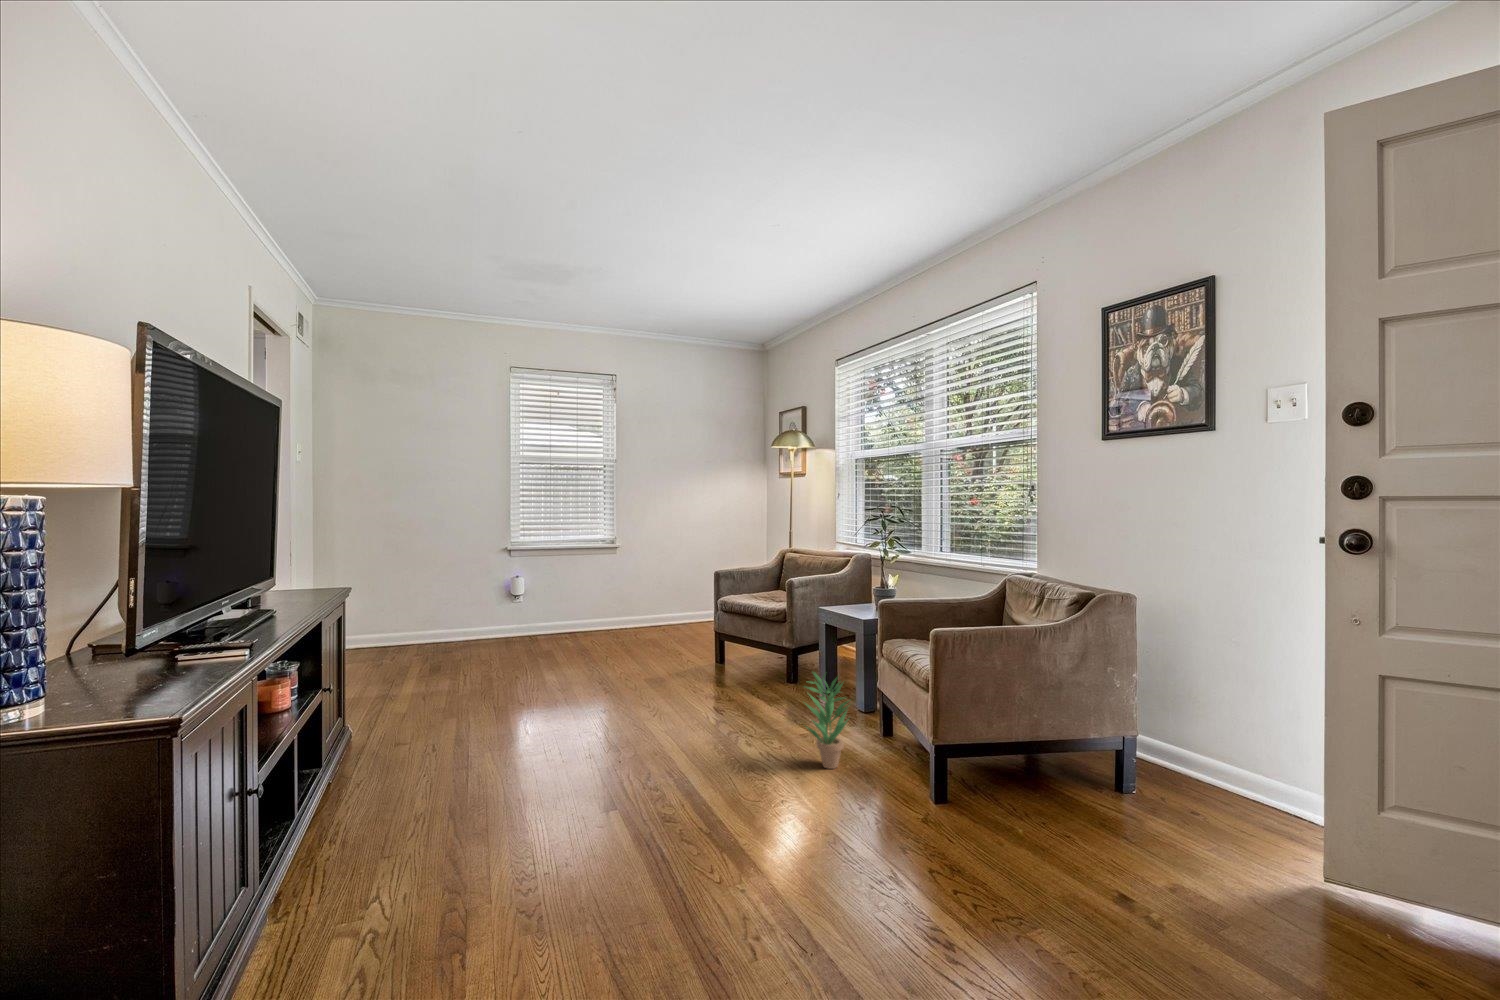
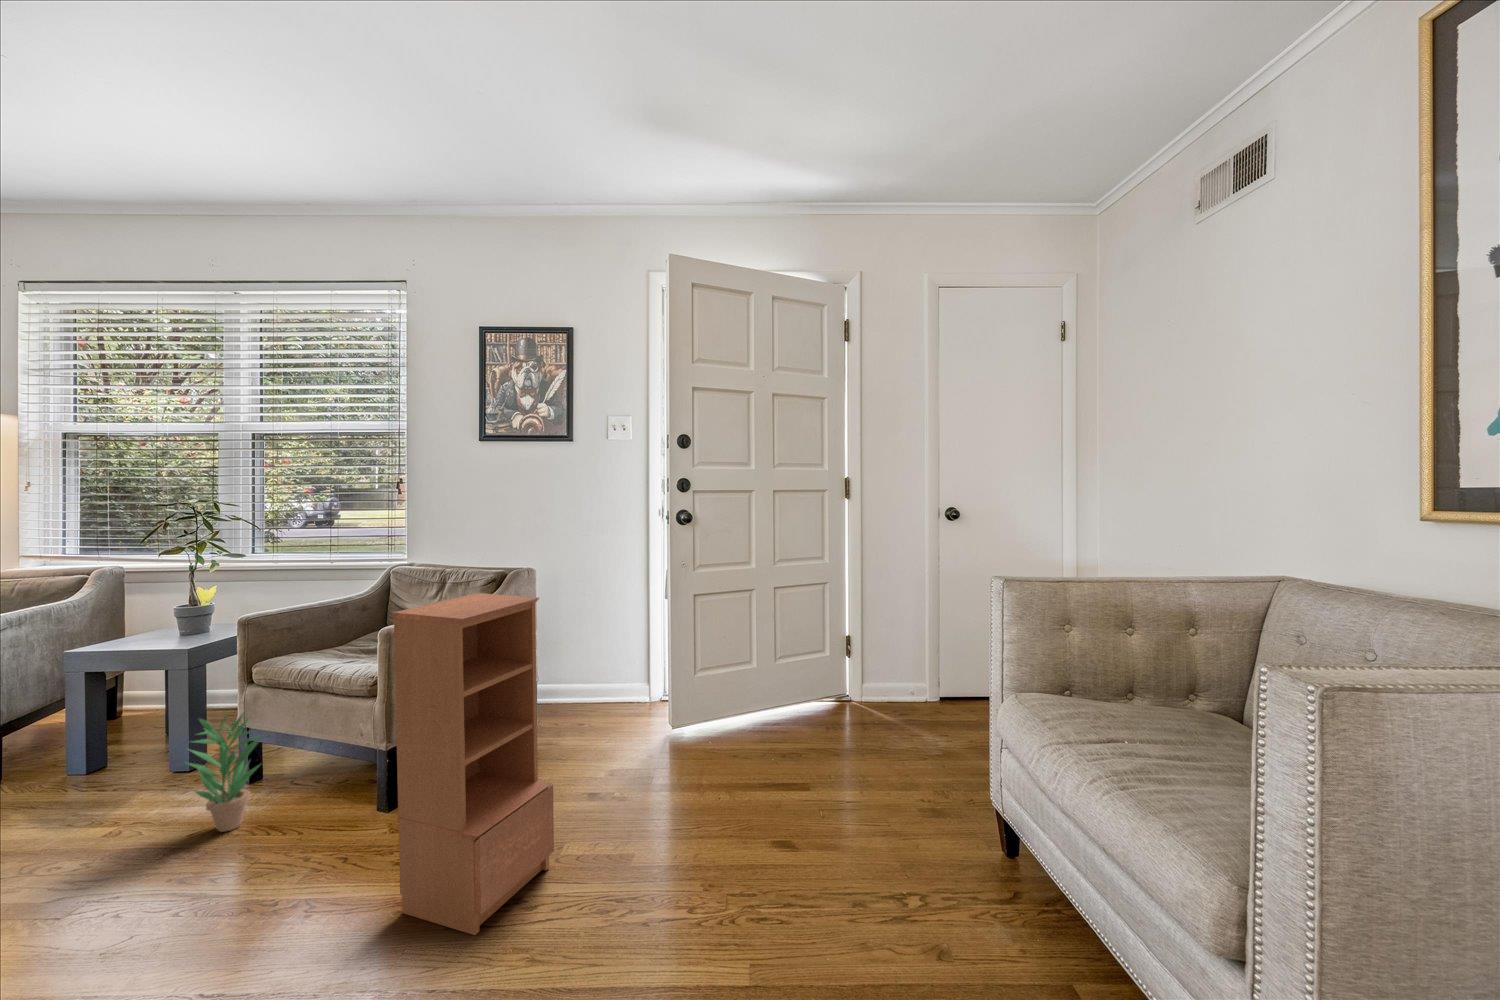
bookcase: none [860,599,1009,947] -> present [393,593,554,935]

